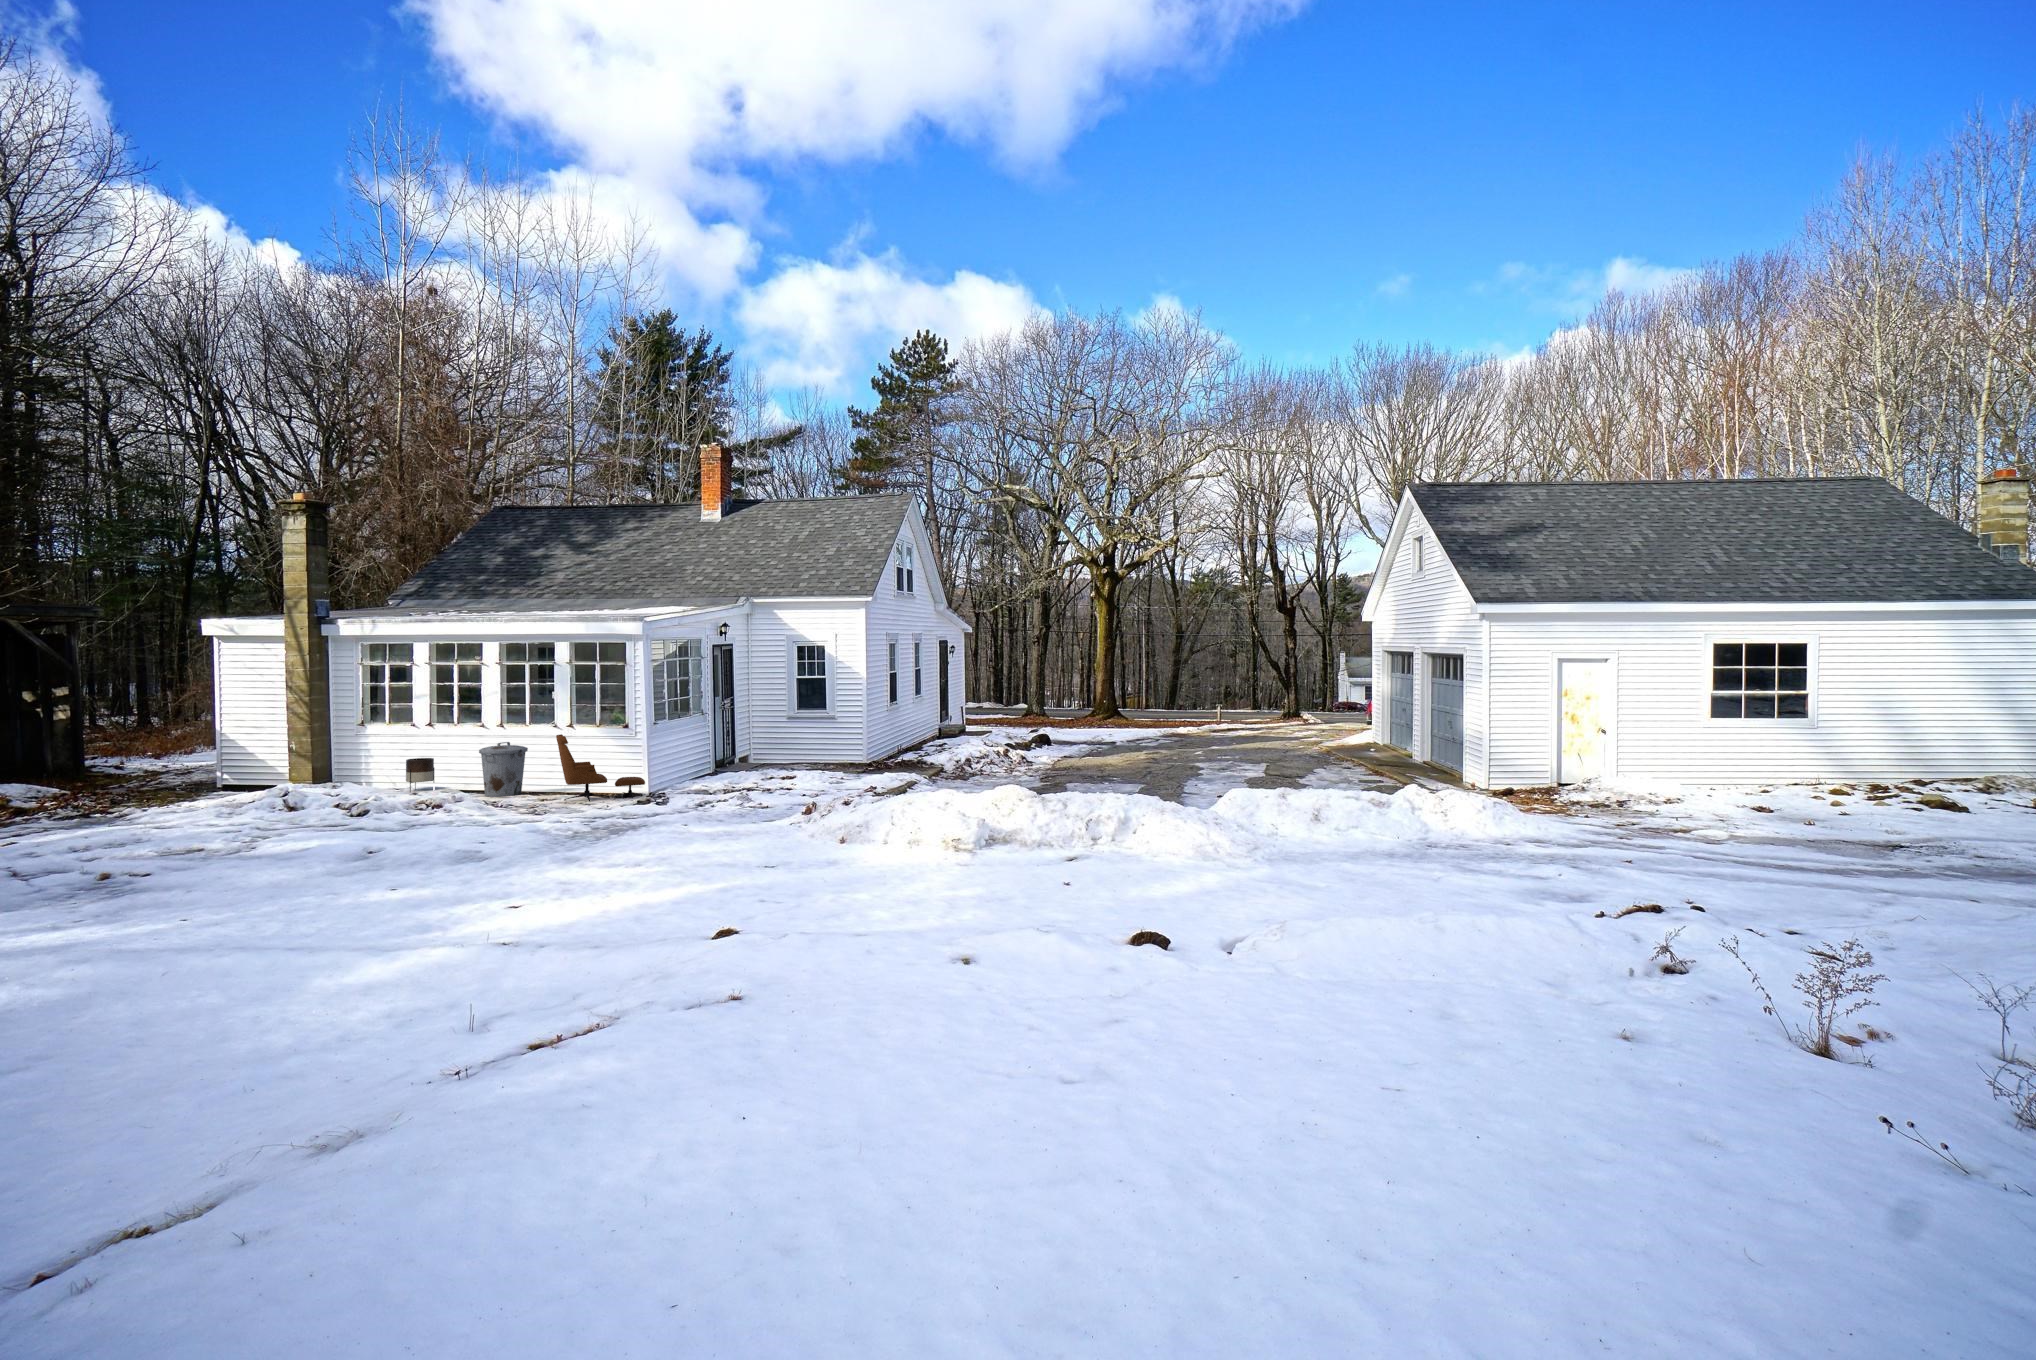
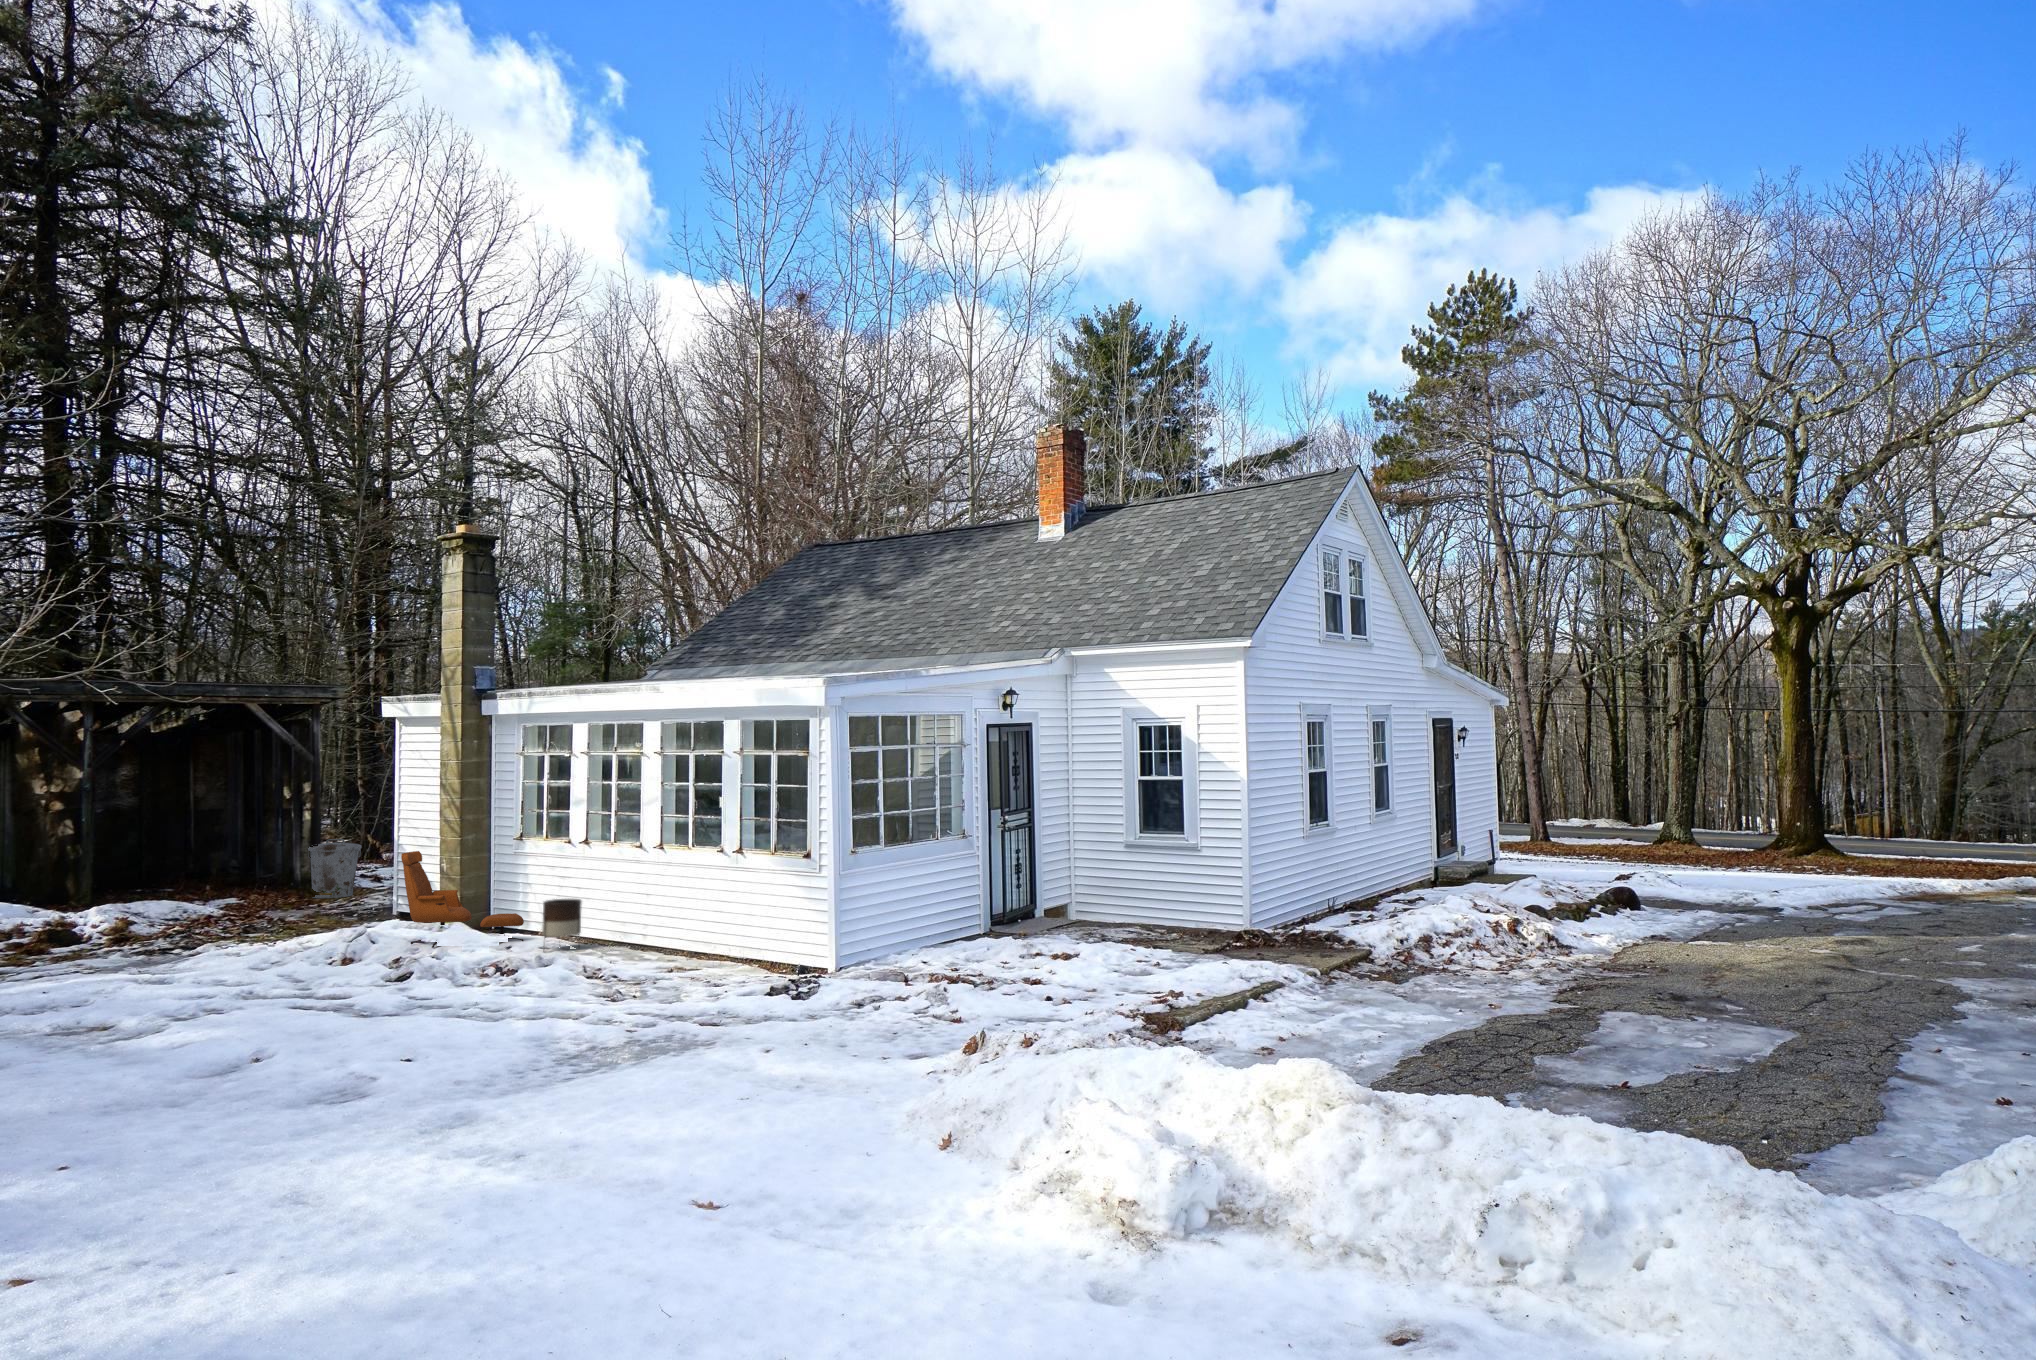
lounge chair: present [556,734,645,802] -> present [401,851,524,948]
trash can: present [479,742,528,797] -> present [308,839,362,898]

